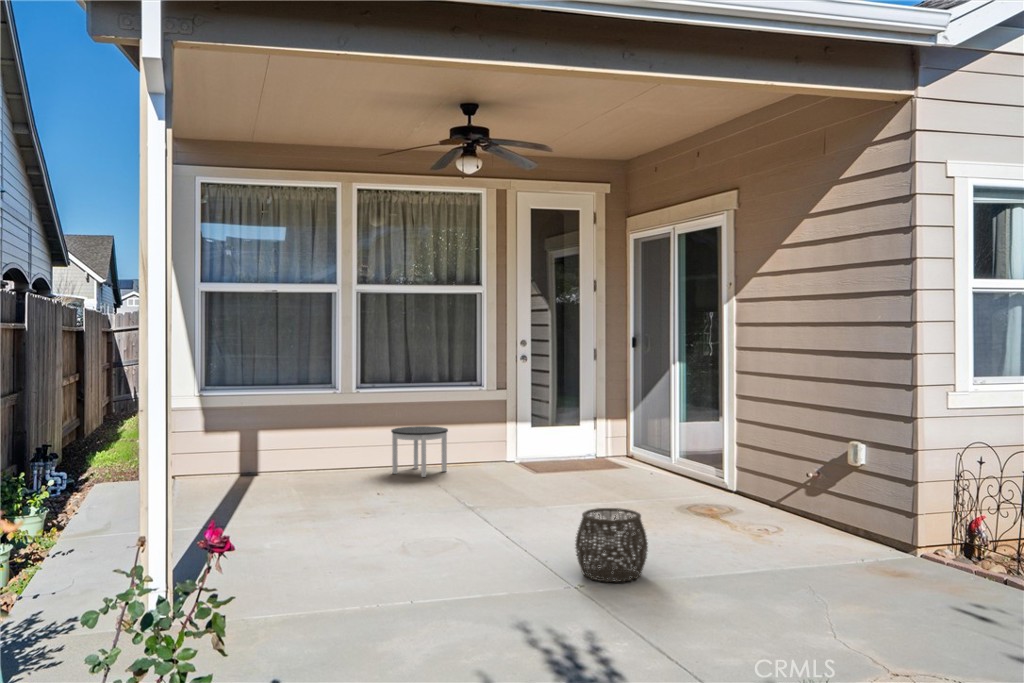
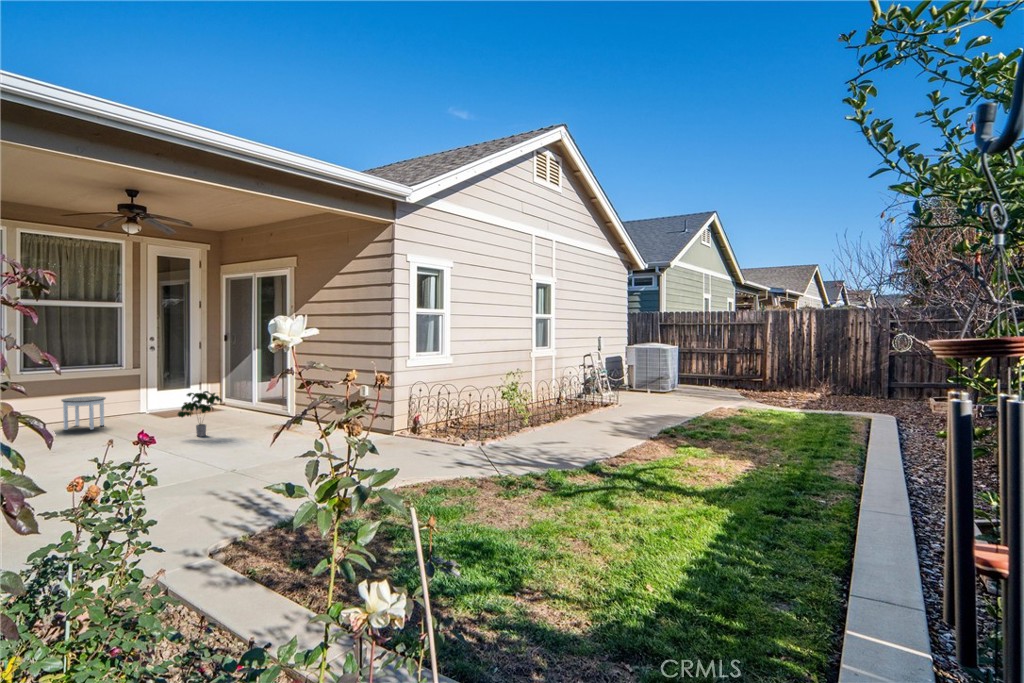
potted plant: none [515,431,587,510] -> present [178,391,222,436]
woven basket: present [576,508,648,582] -> none [244,424,281,458]

